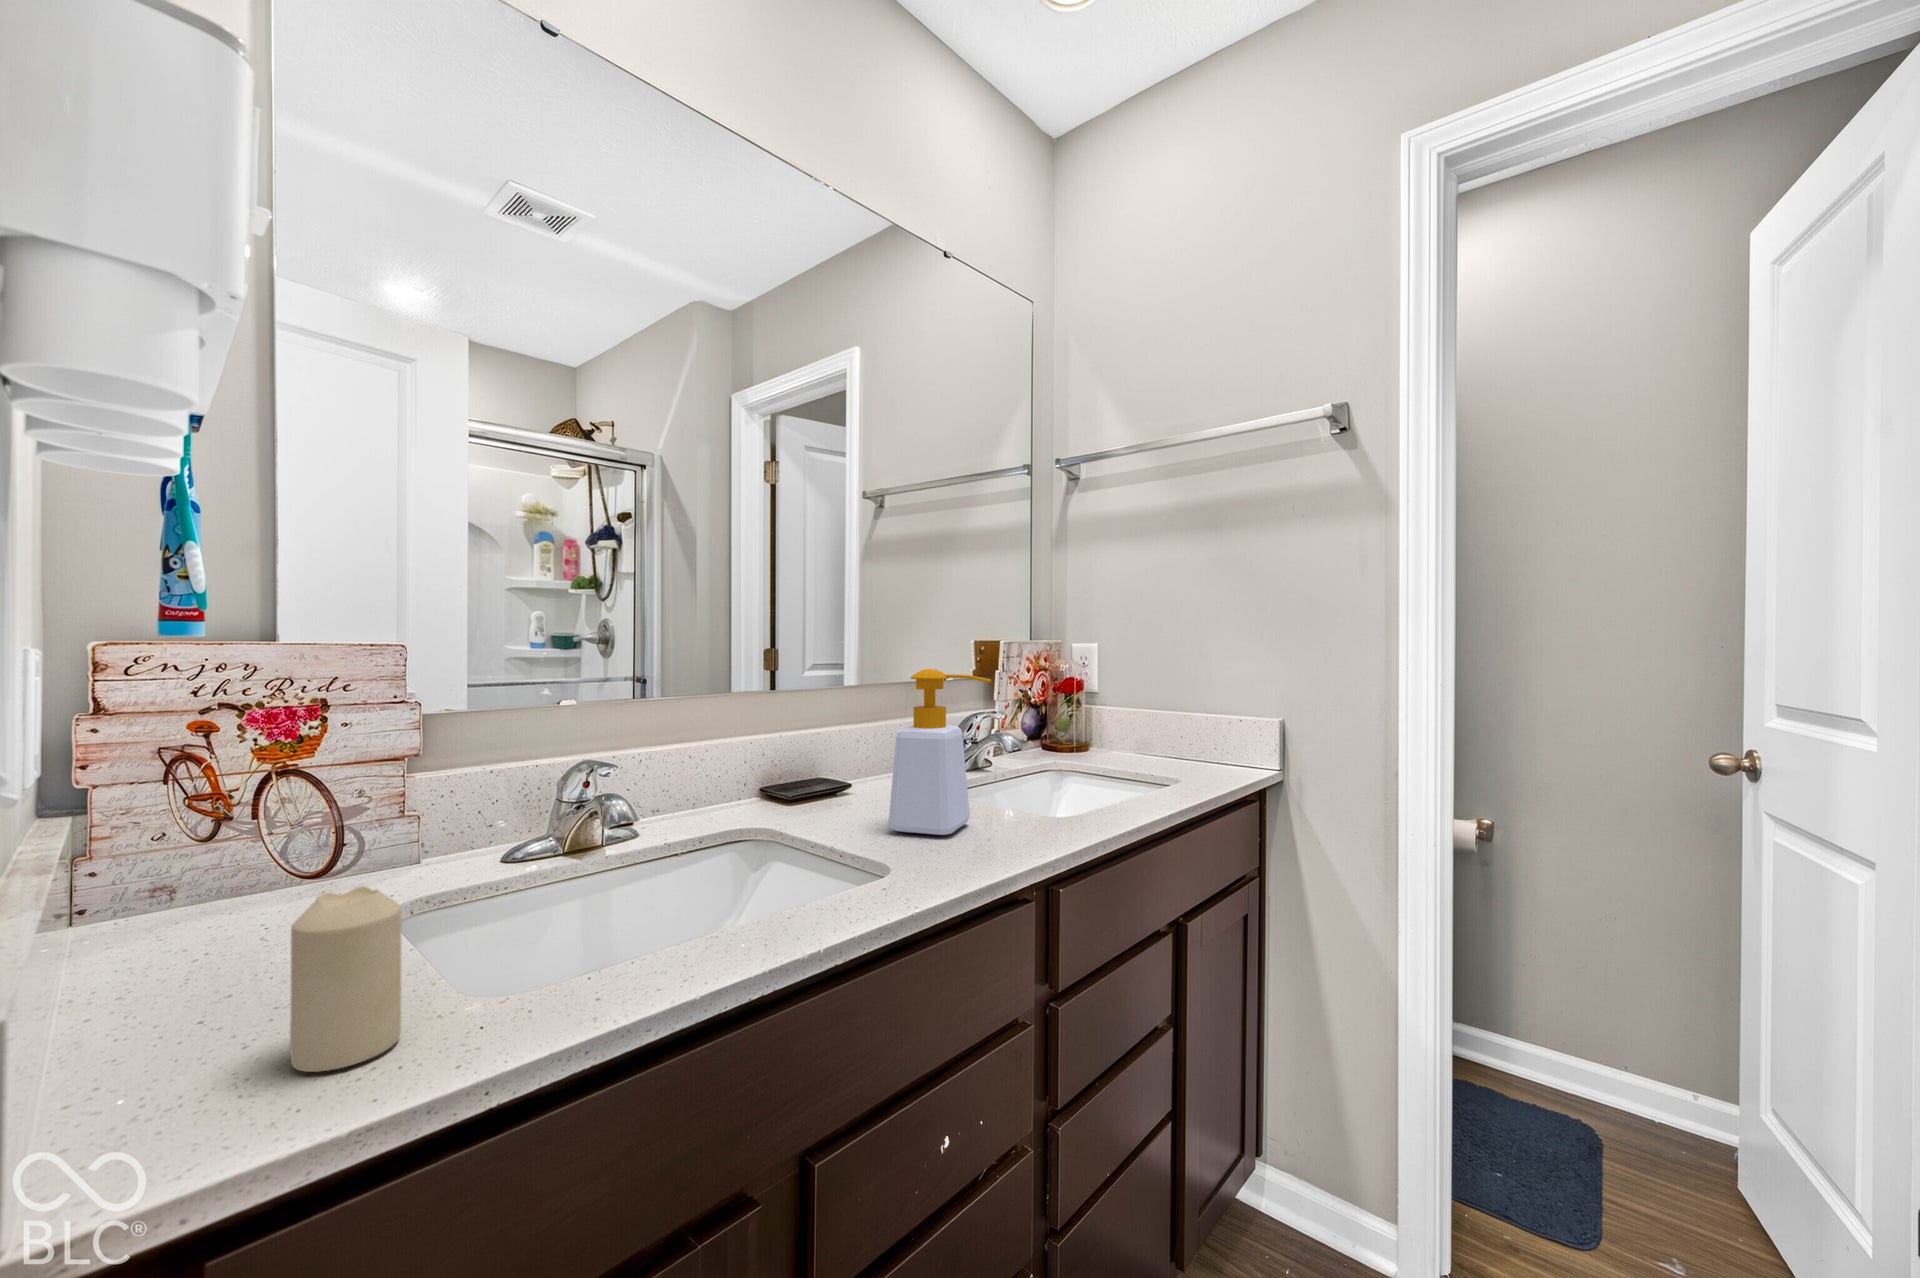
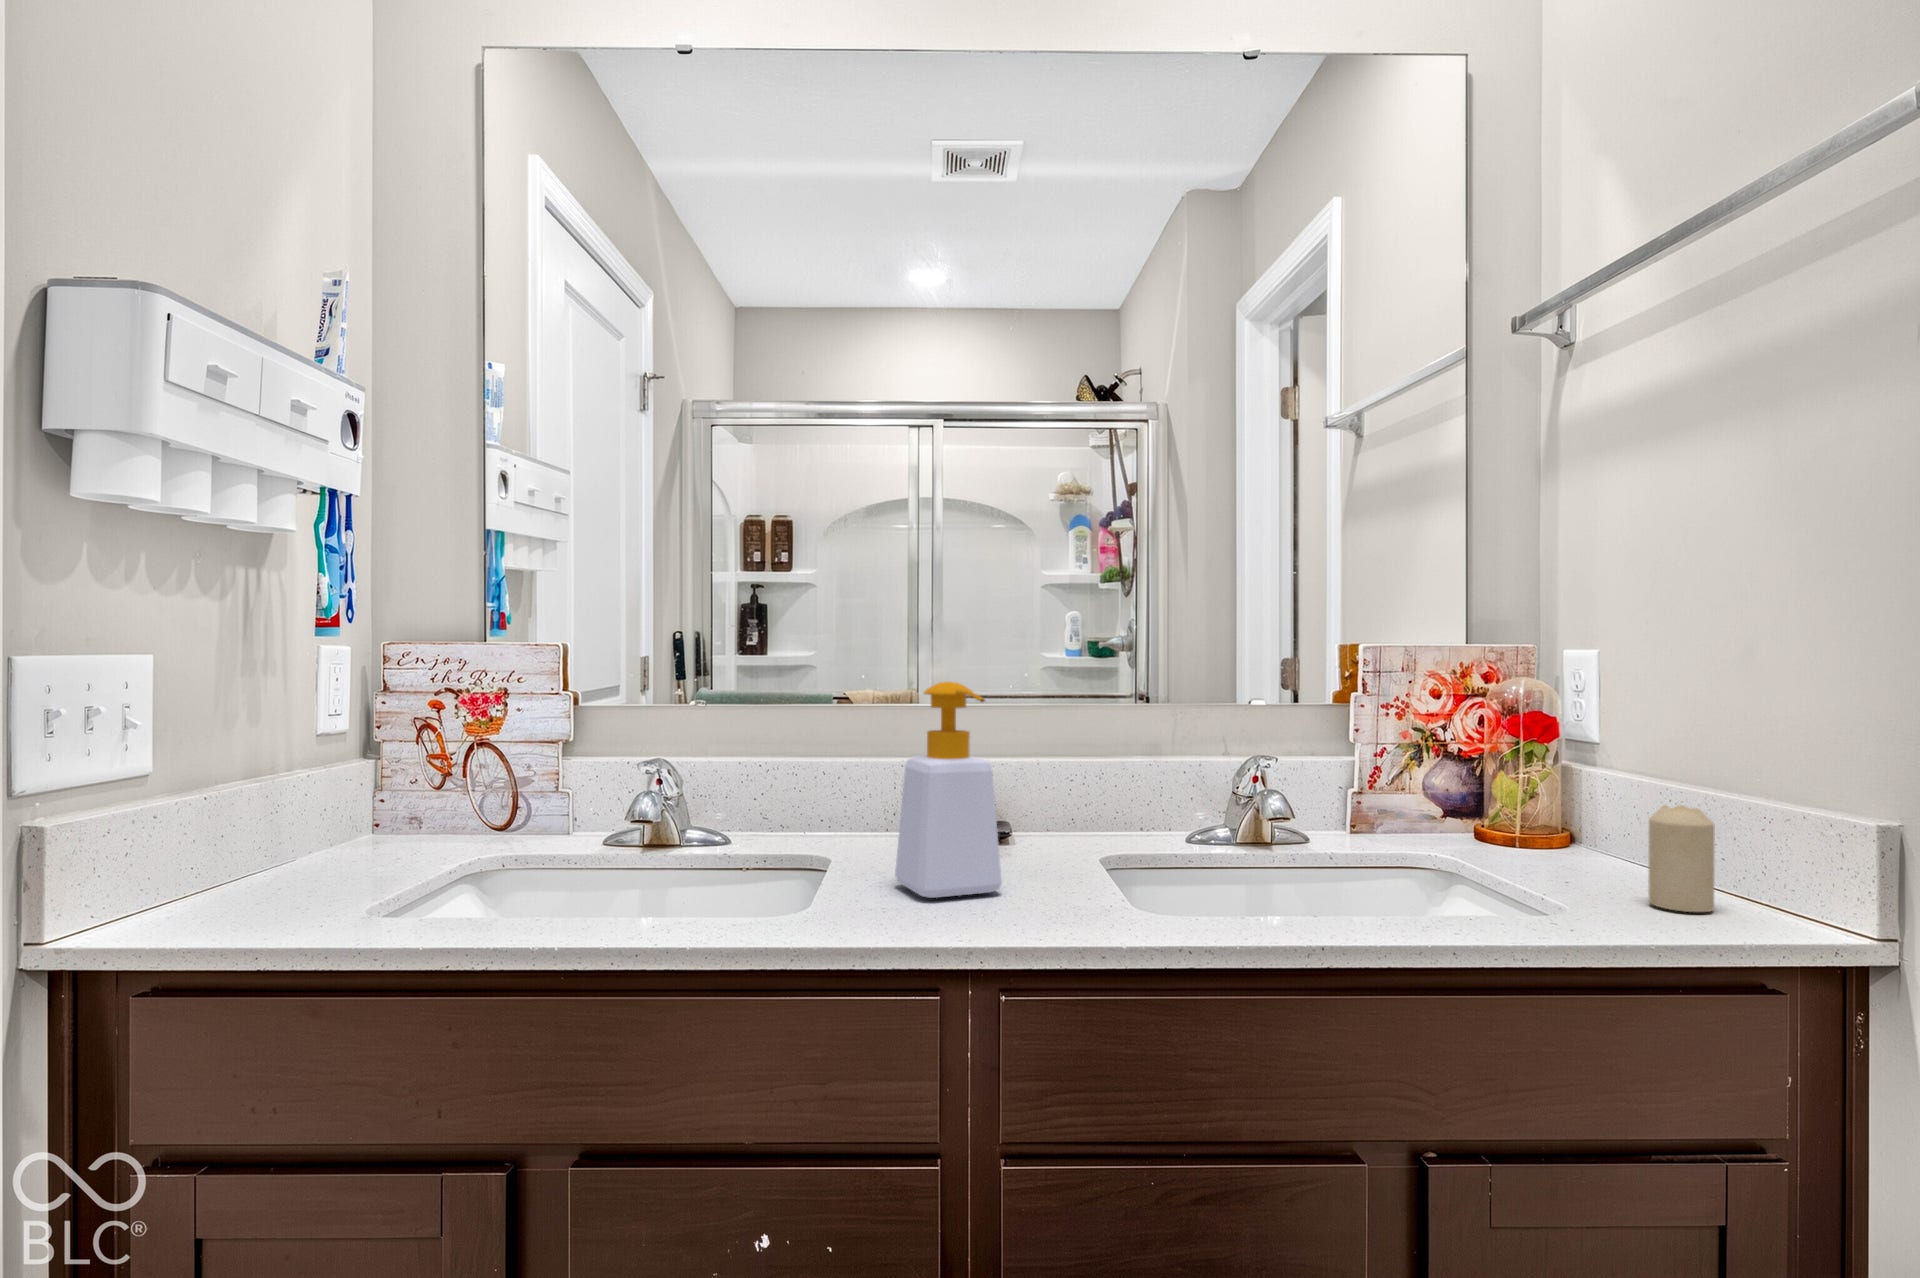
candle: present [290,886,402,1072] -> present [1648,805,1715,912]

